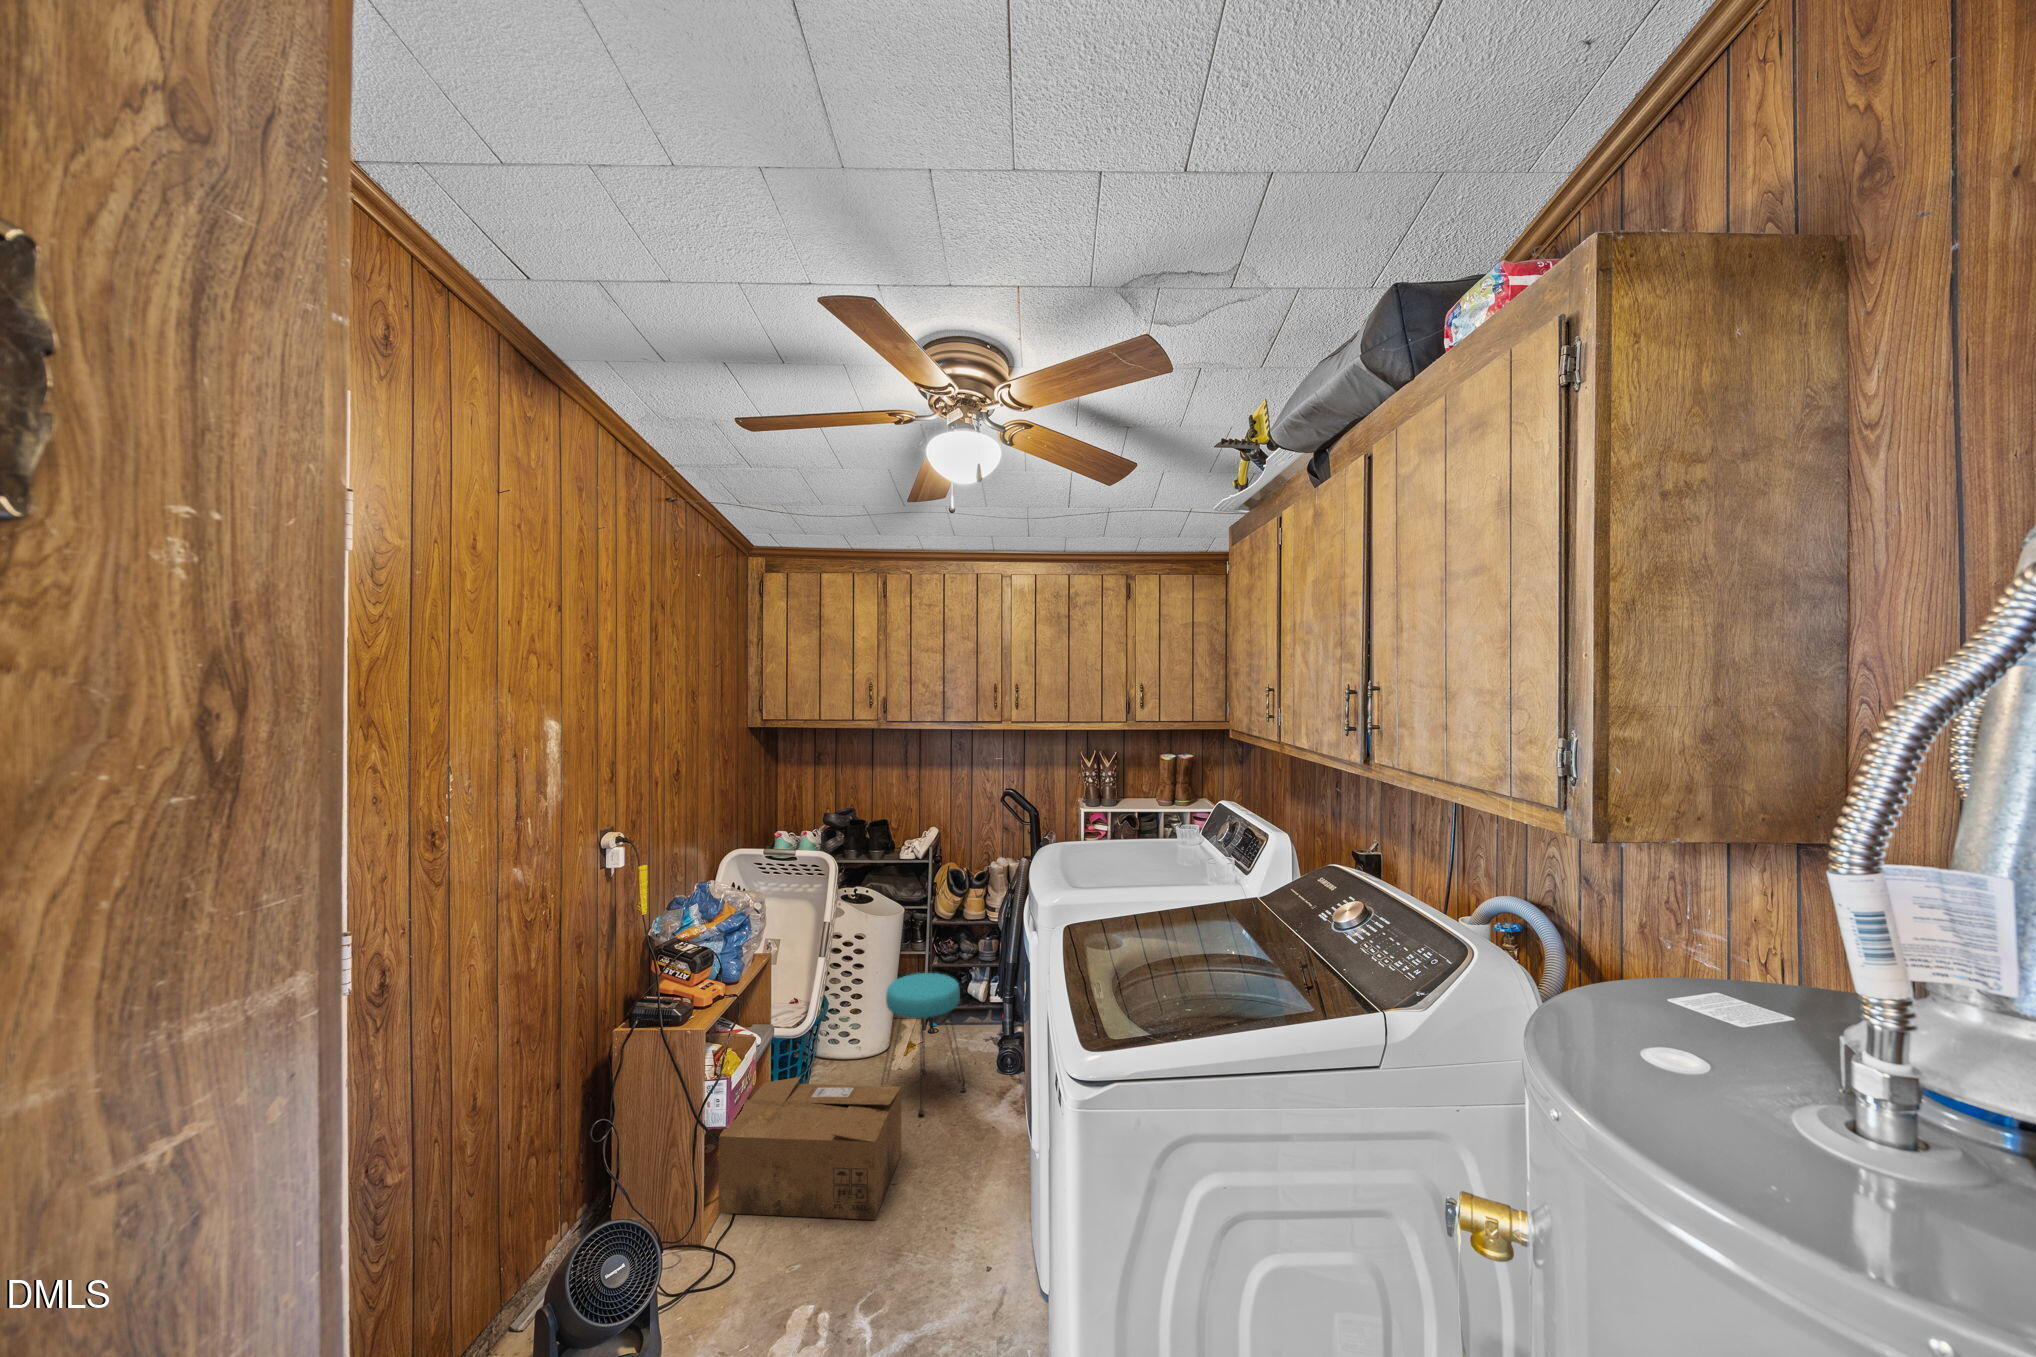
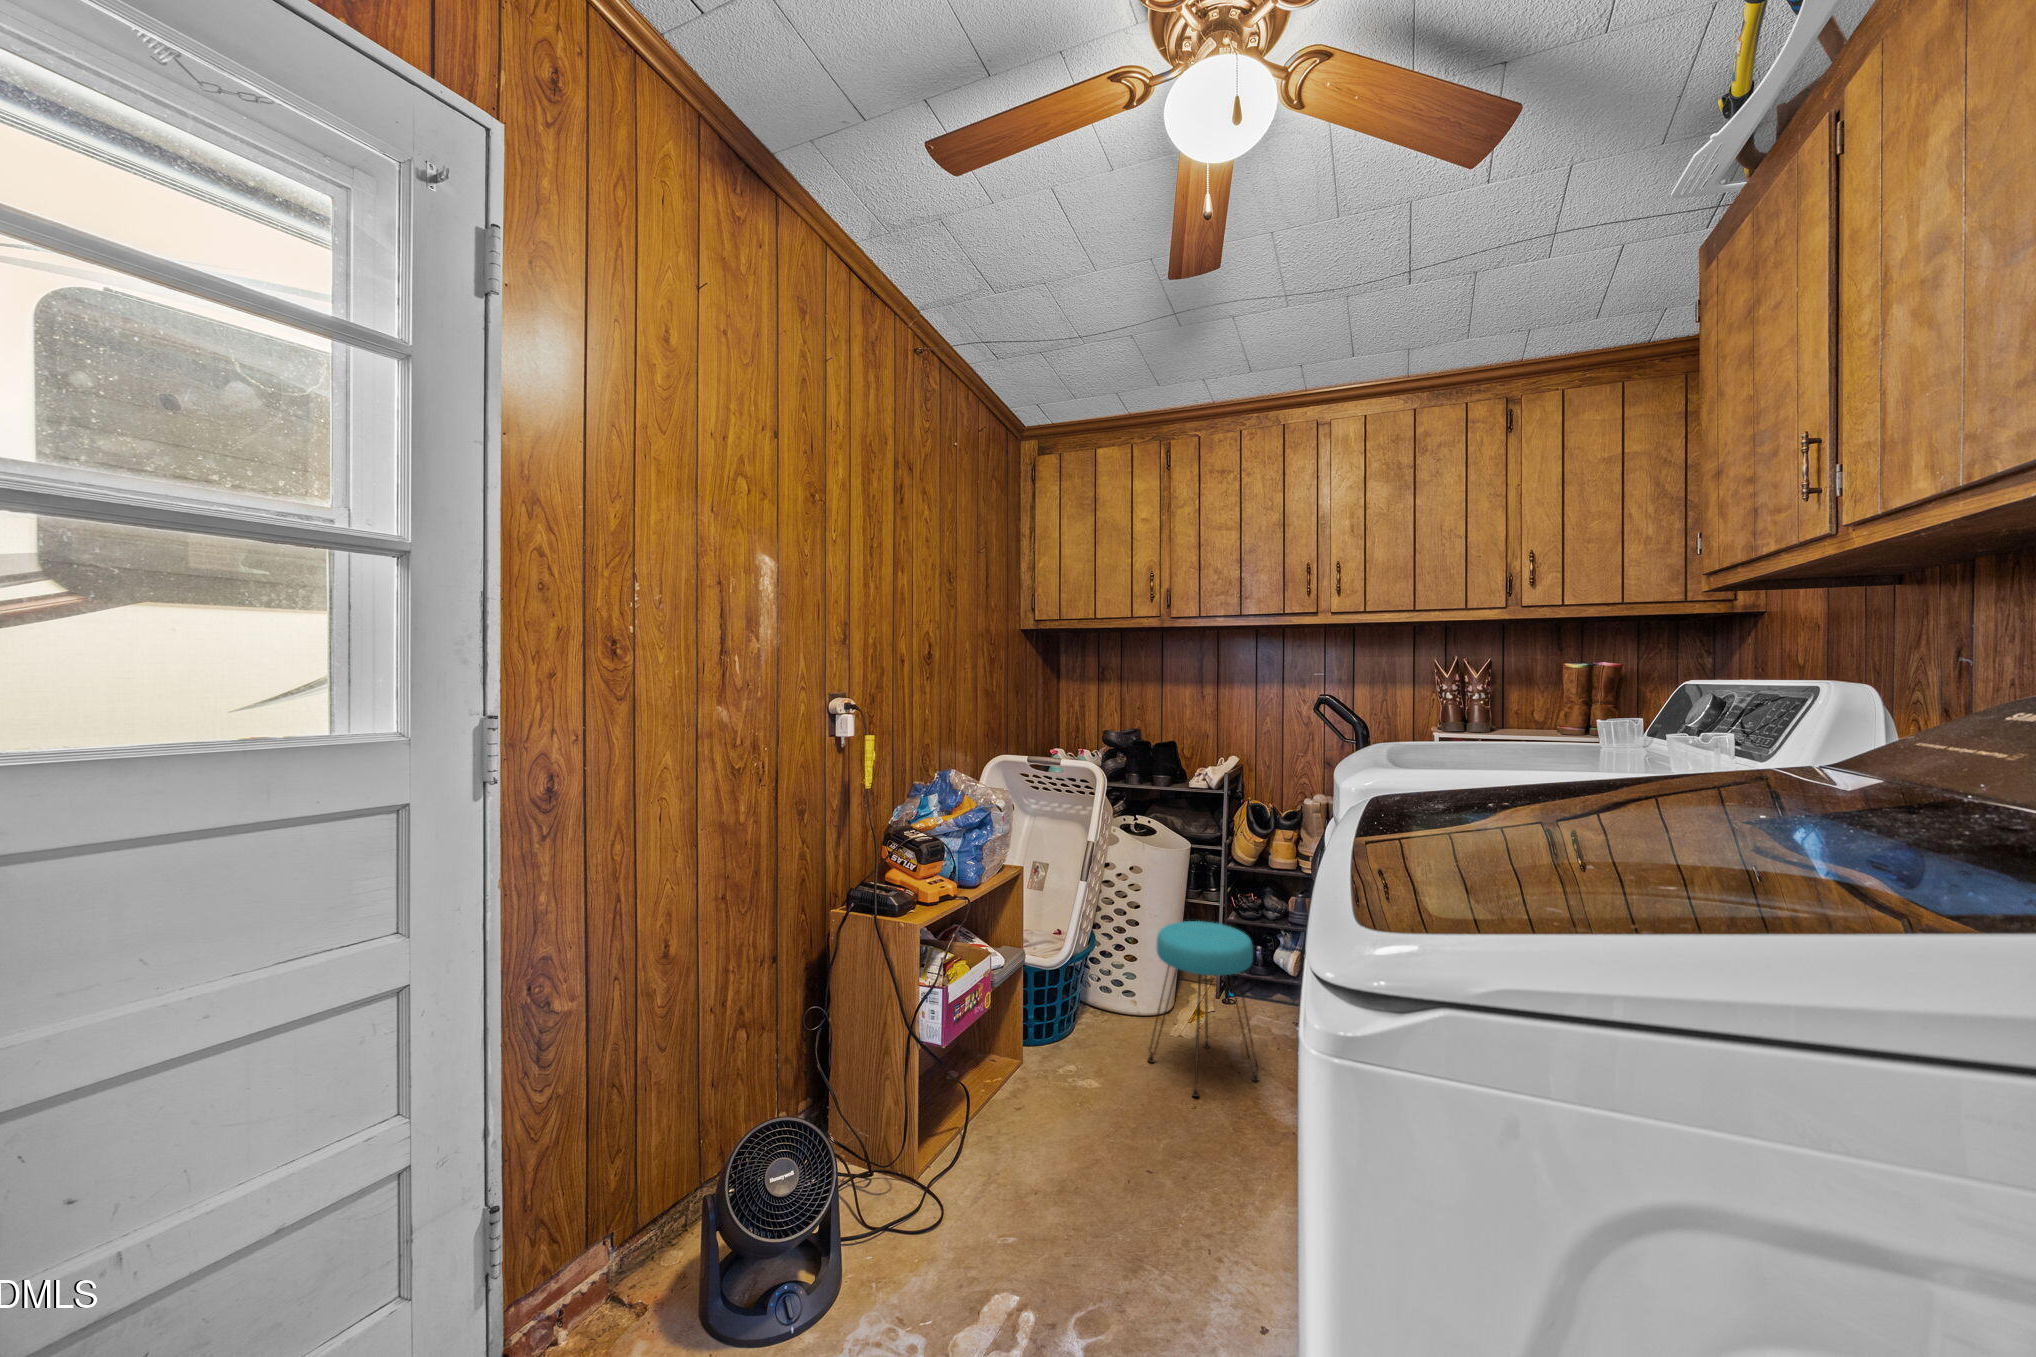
cardboard box: present [718,1077,901,1220] -> none [944,1011,1165,1211]

